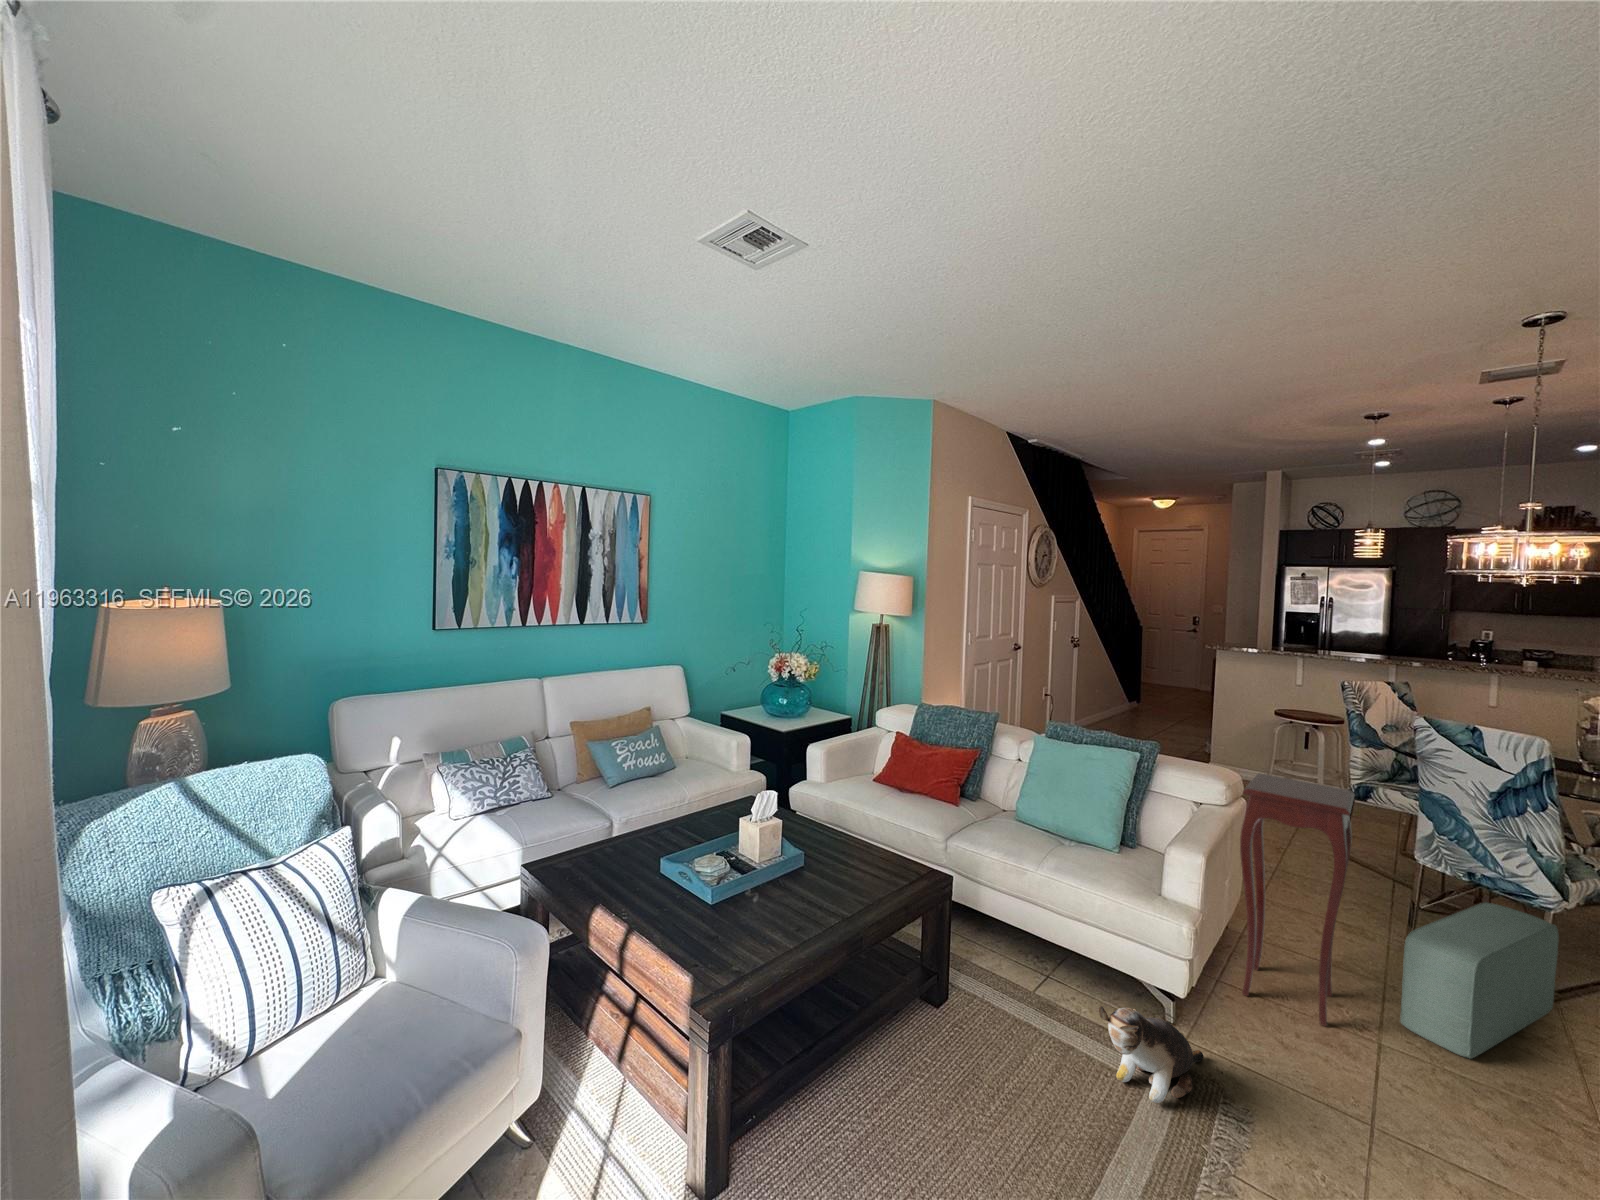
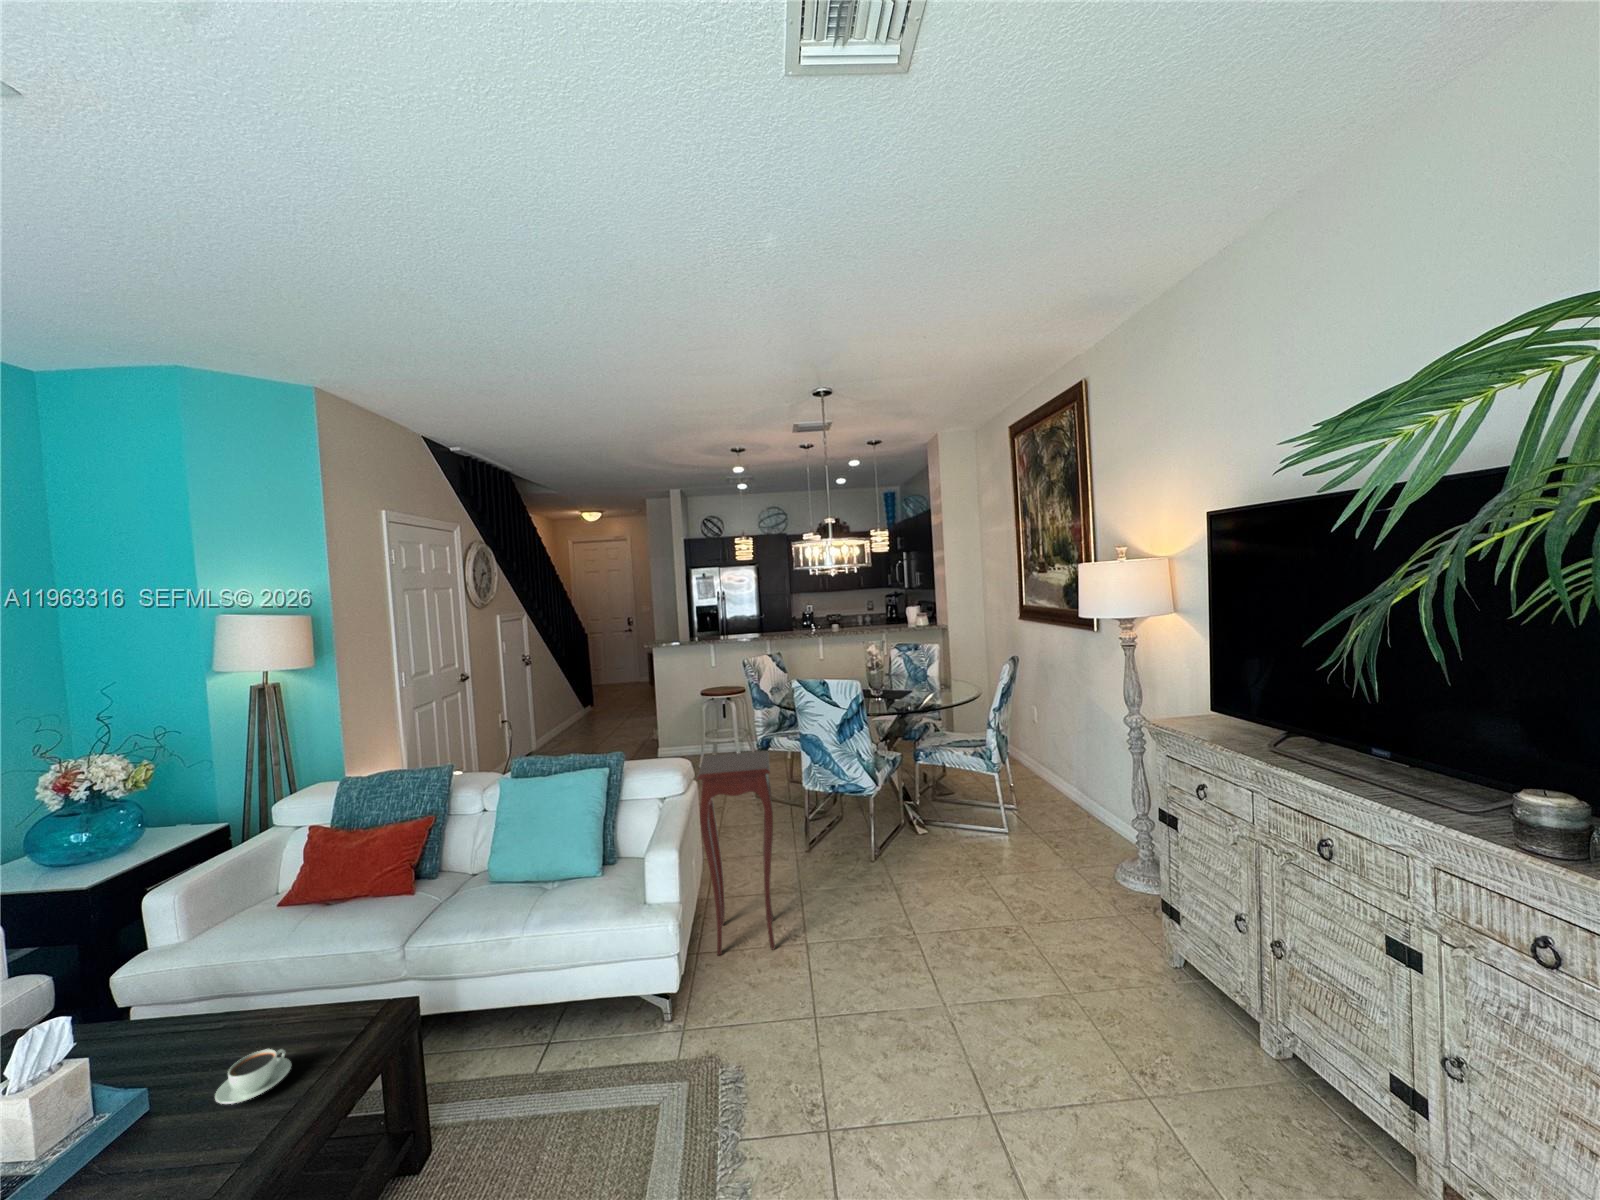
coffee cup: none [836,859,875,886] -> present [215,1049,291,1104]
pouf: present [1400,902,1559,1059] -> none [810,802,880,923]
plush toy: present [1099,1006,1204,1103] -> none [608,1028,700,1119]

